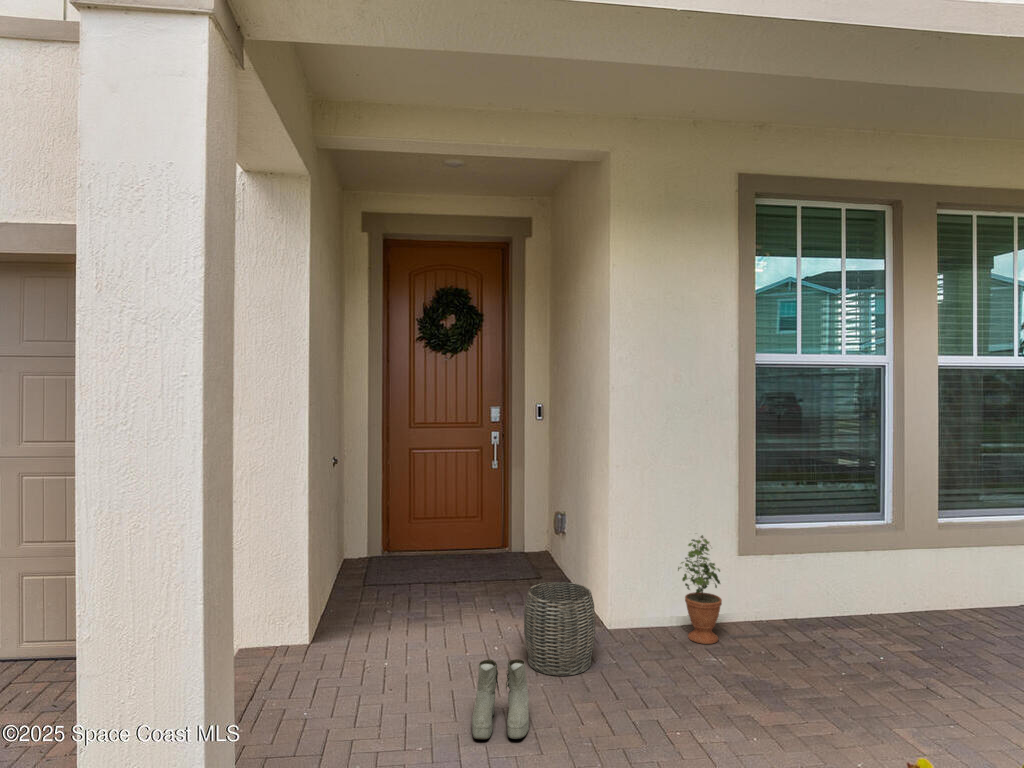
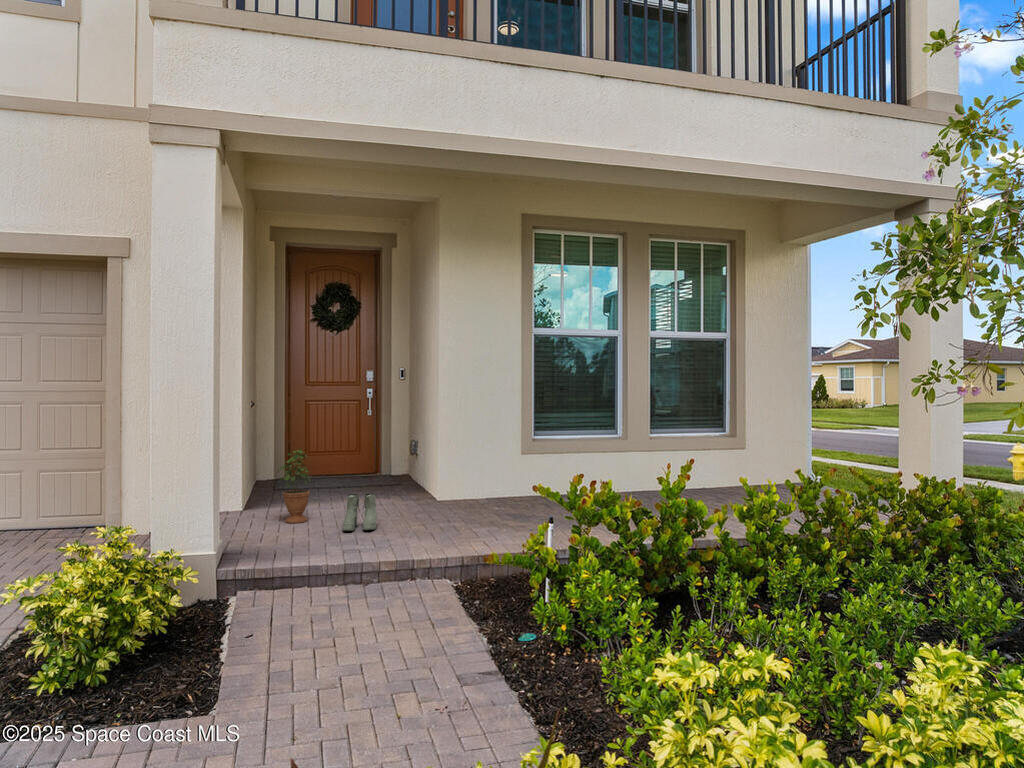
potted plant: present [678,535,722,644] -> present [278,448,310,523]
woven basket: present [524,582,595,676] -> none [379,466,423,515]

